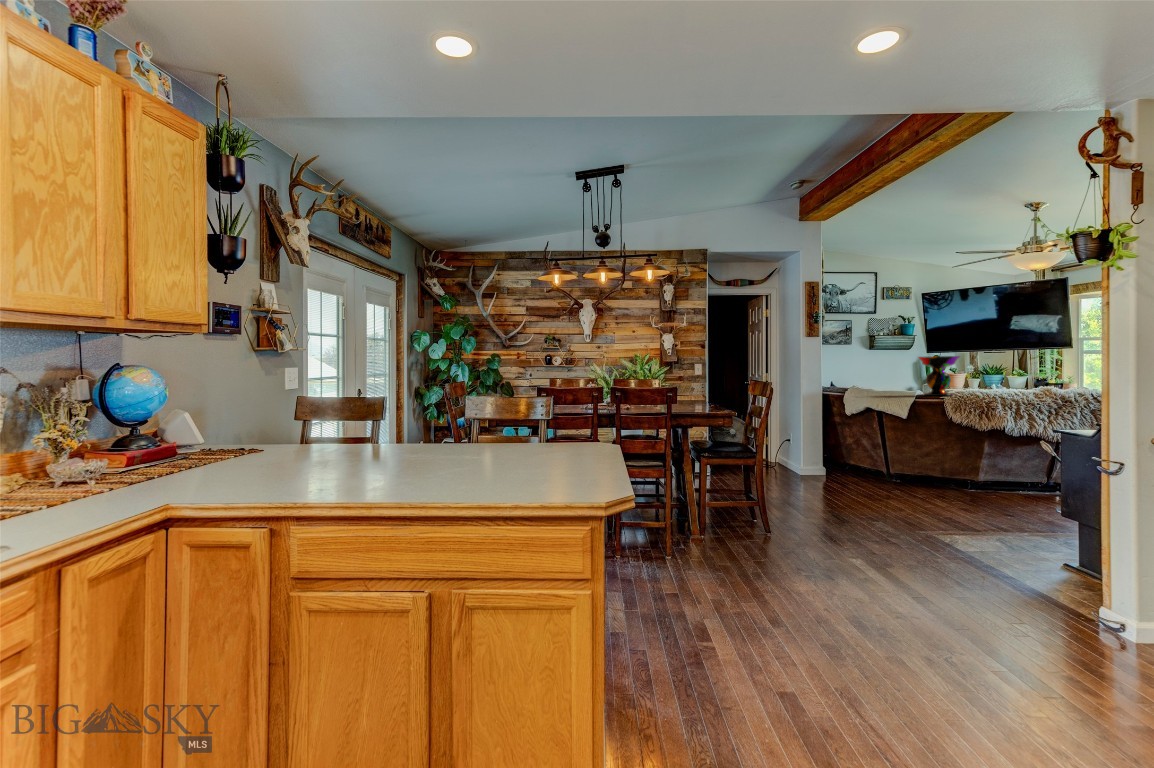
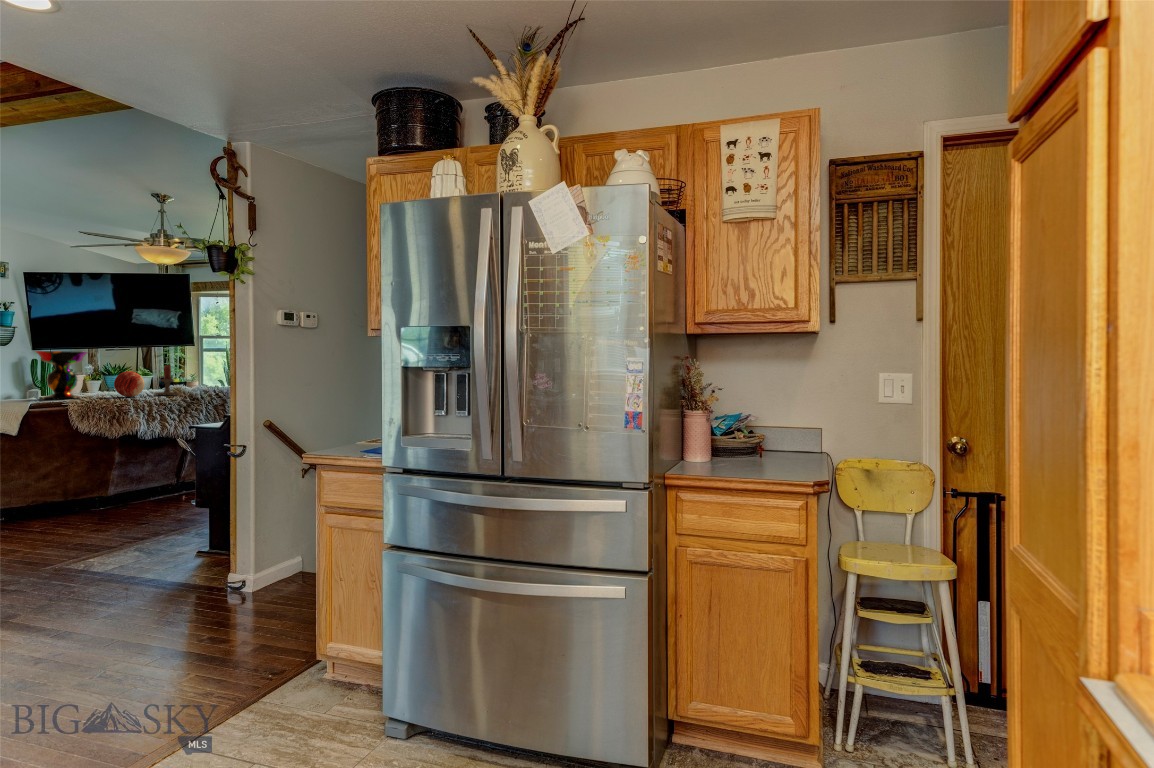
candle holder: none [1024,366,1057,395] -> present [155,365,181,395]
decorative orb: none [983,372,1013,396] -> present [114,371,144,397]

